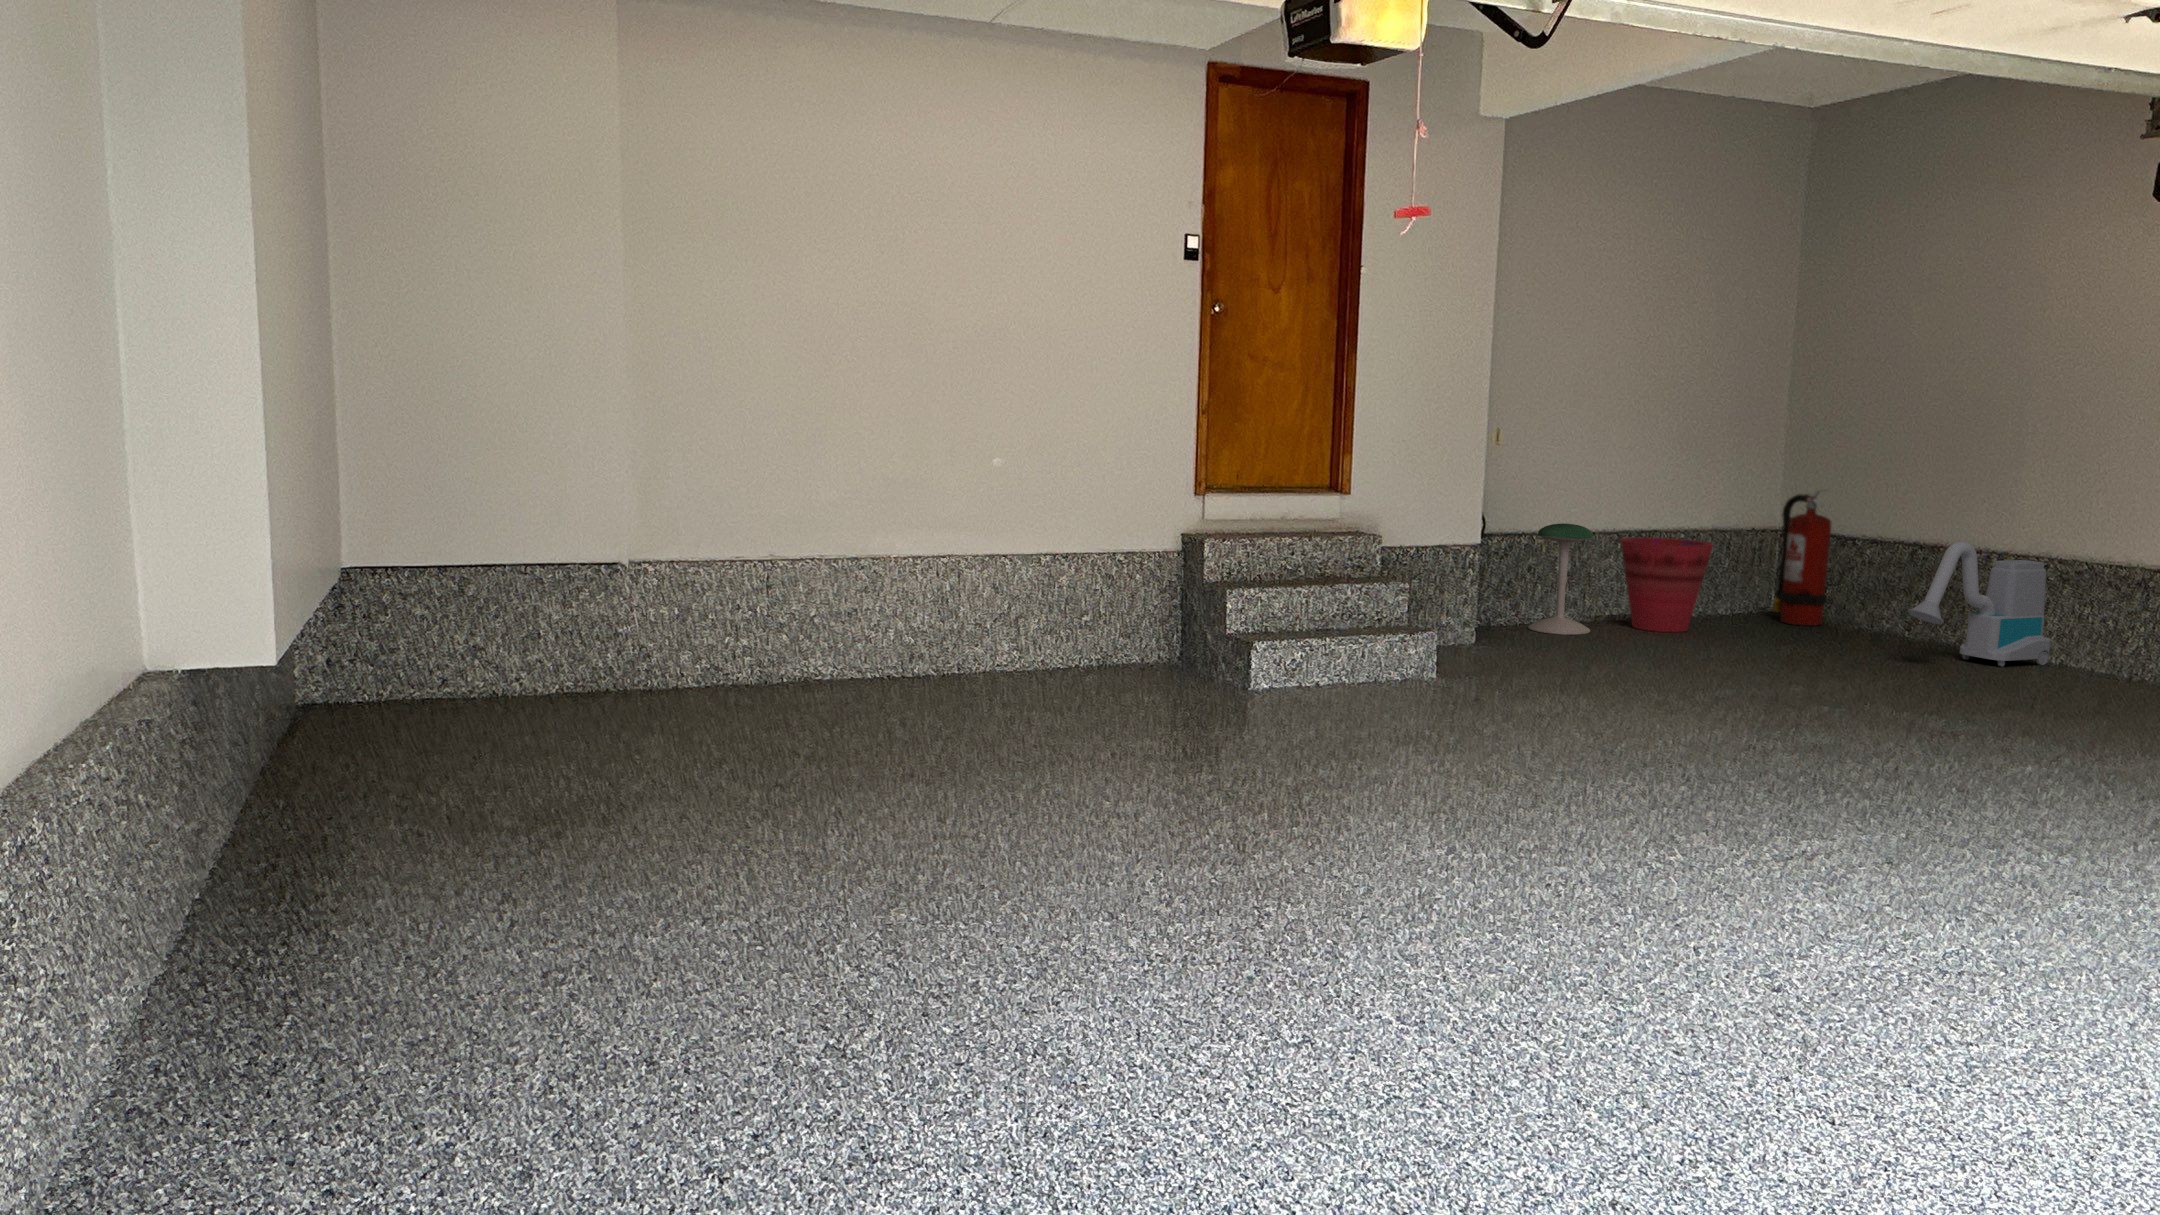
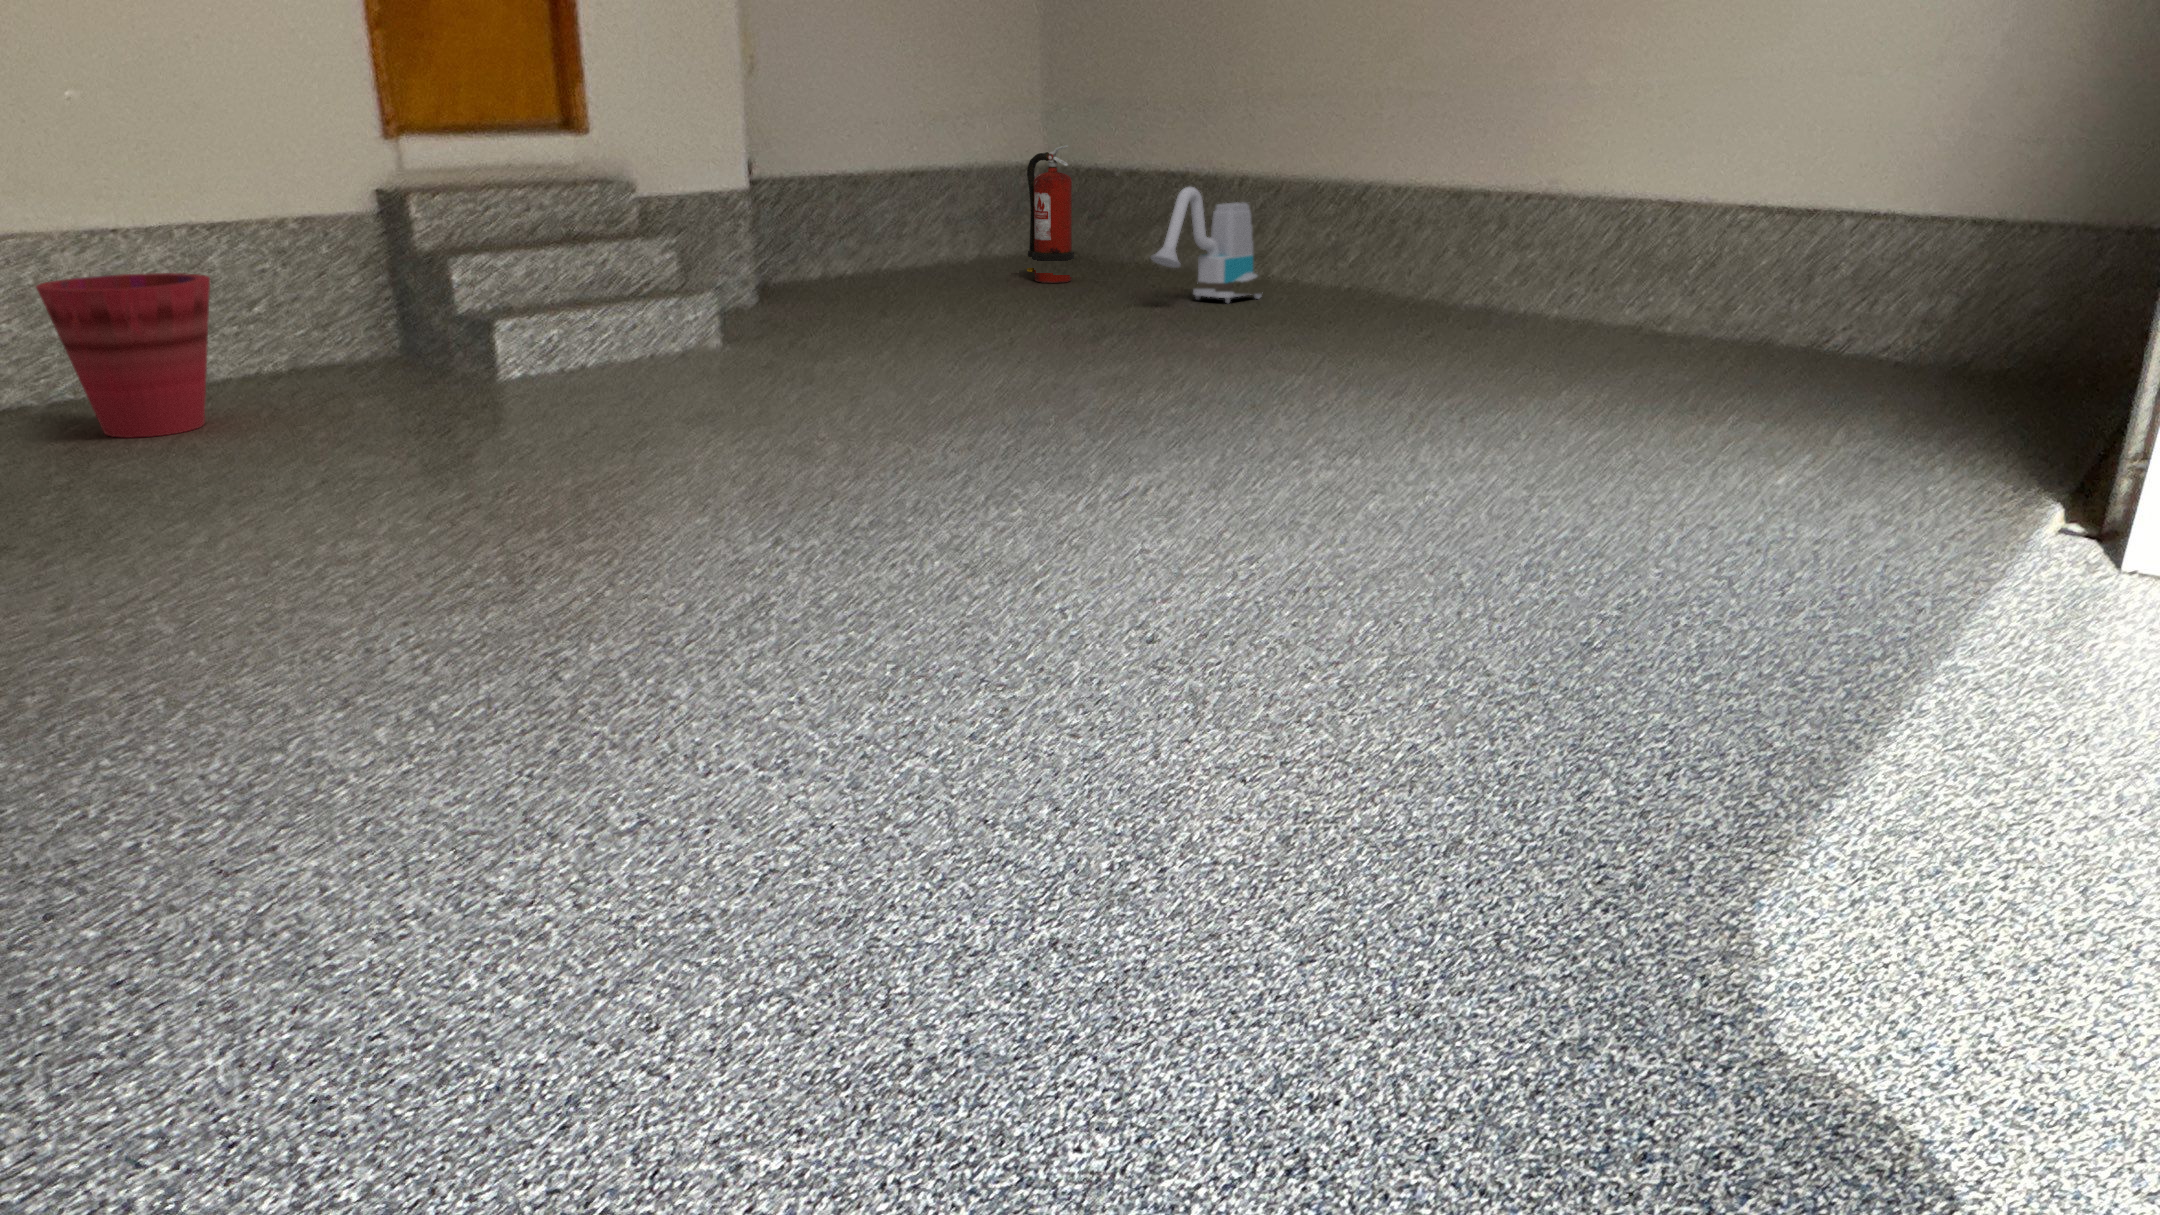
stool: present [1528,523,1592,635] -> none [800,193,864,311]
bucket: present [1621,537,1713,632] -> present [36,273,210,438]

